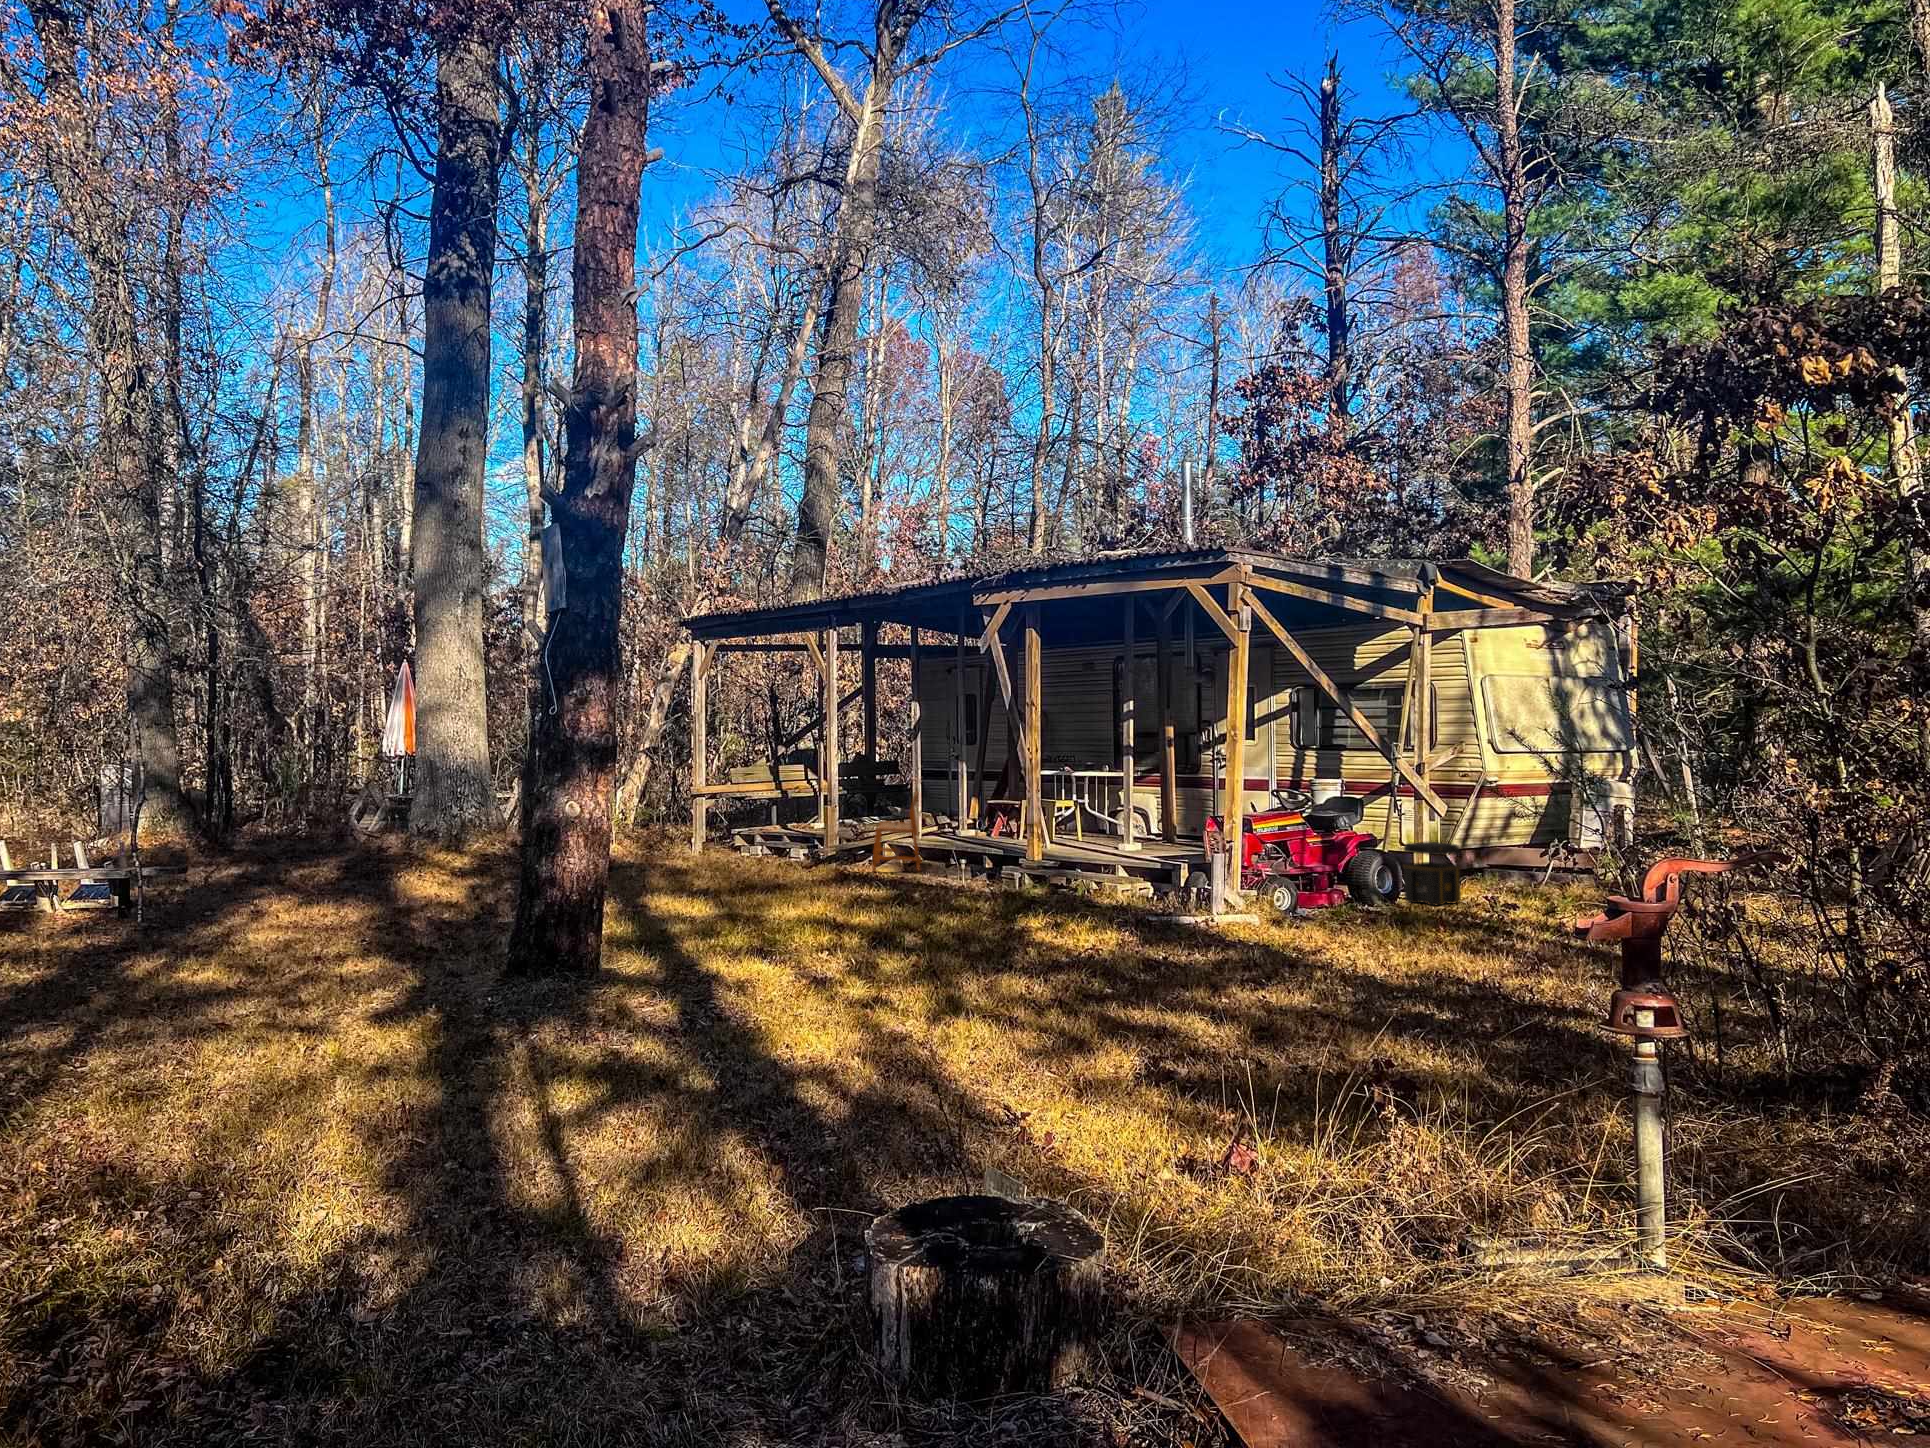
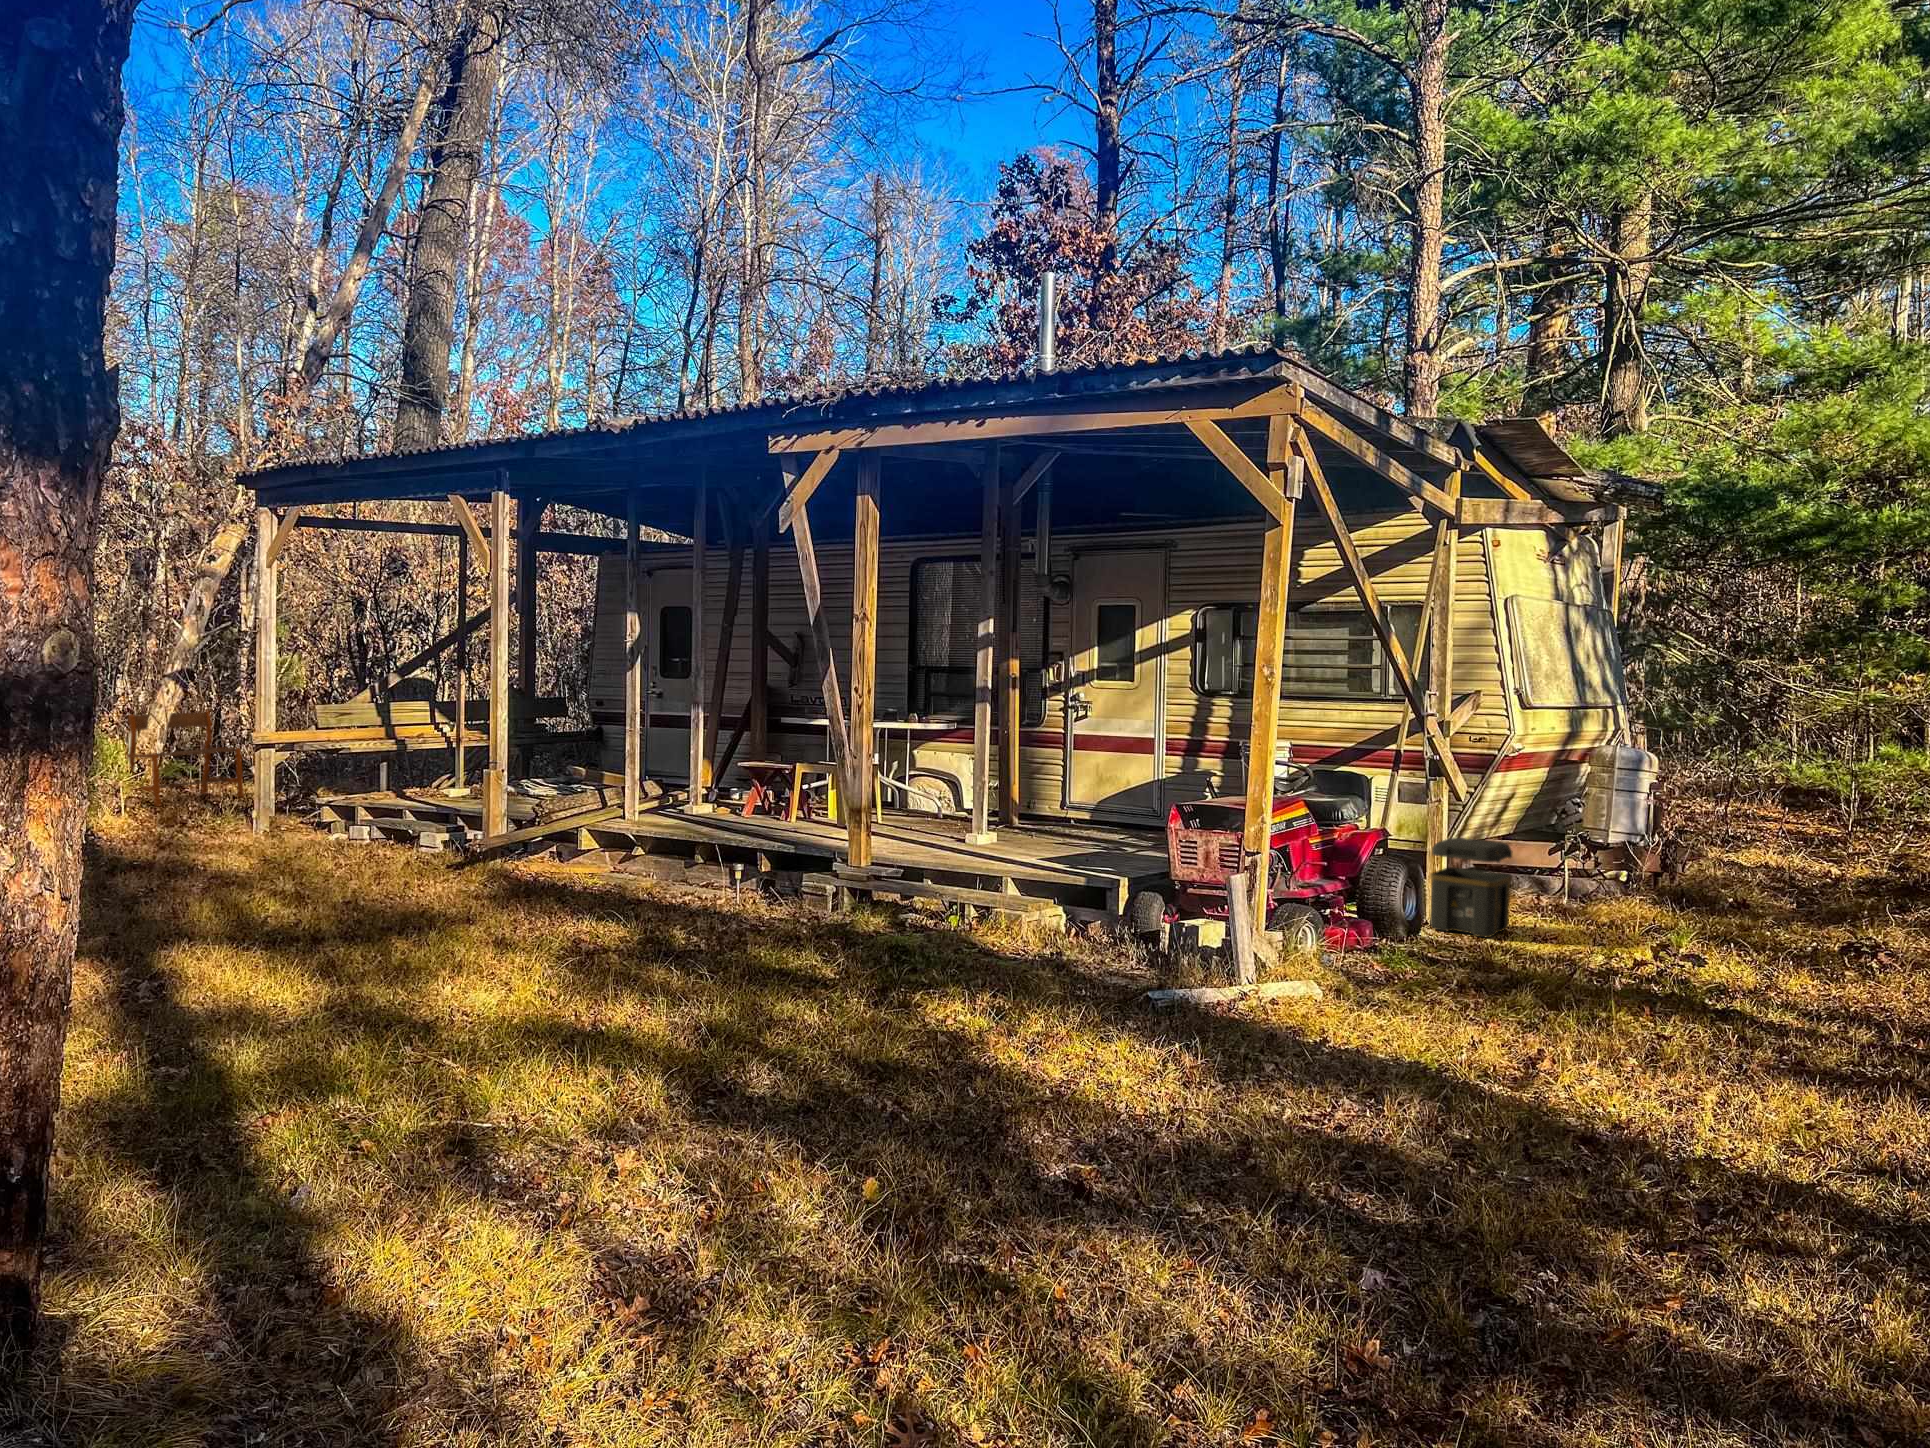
bench: present [872,792,922,872] -> present [127,711,244,806]

